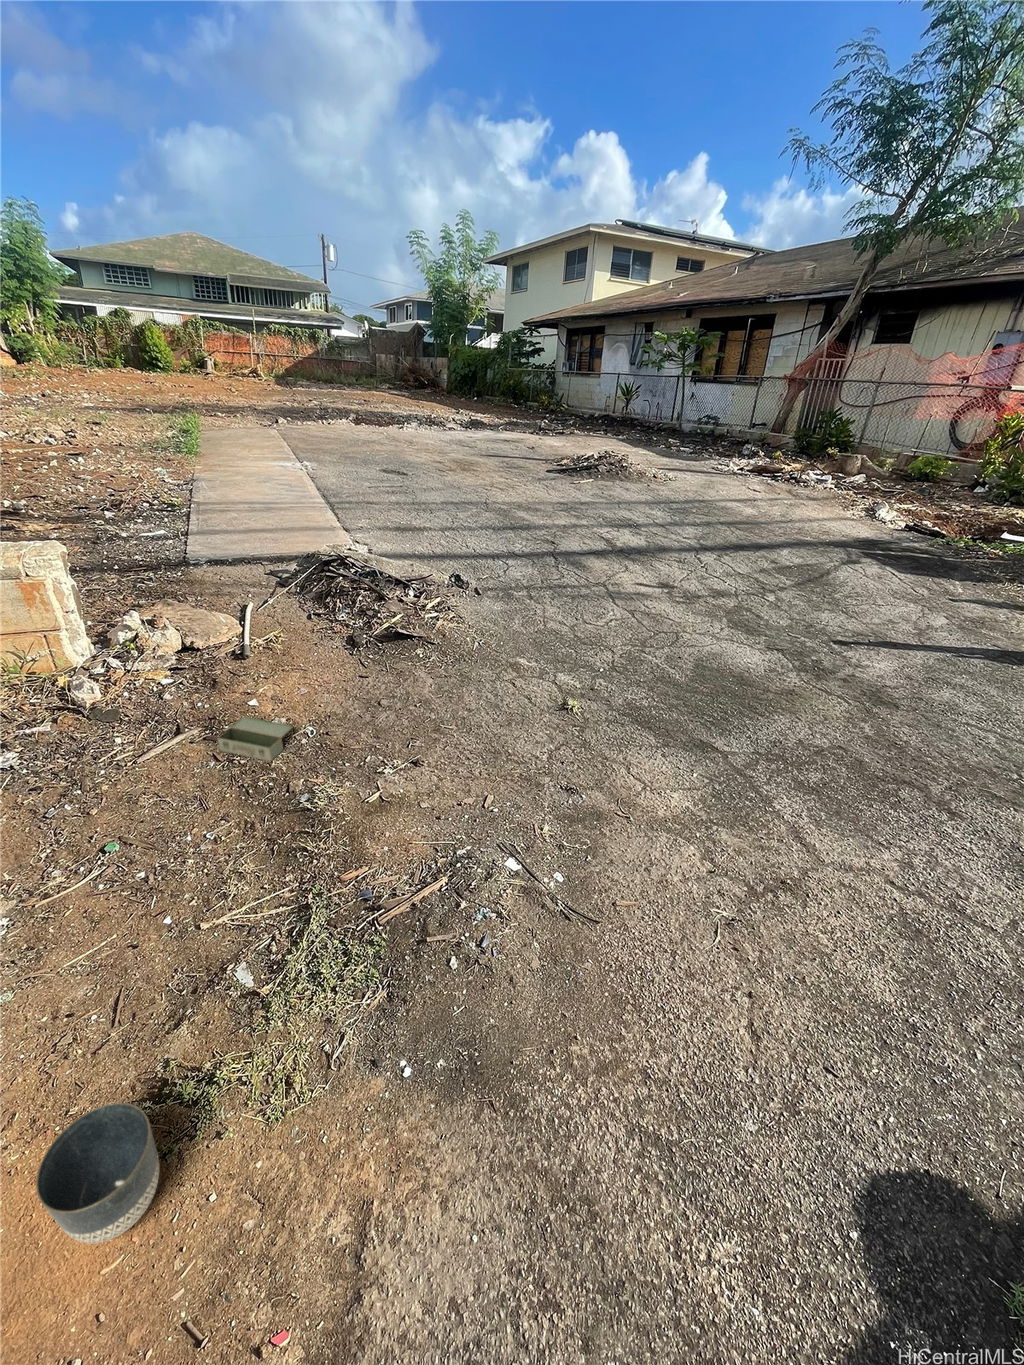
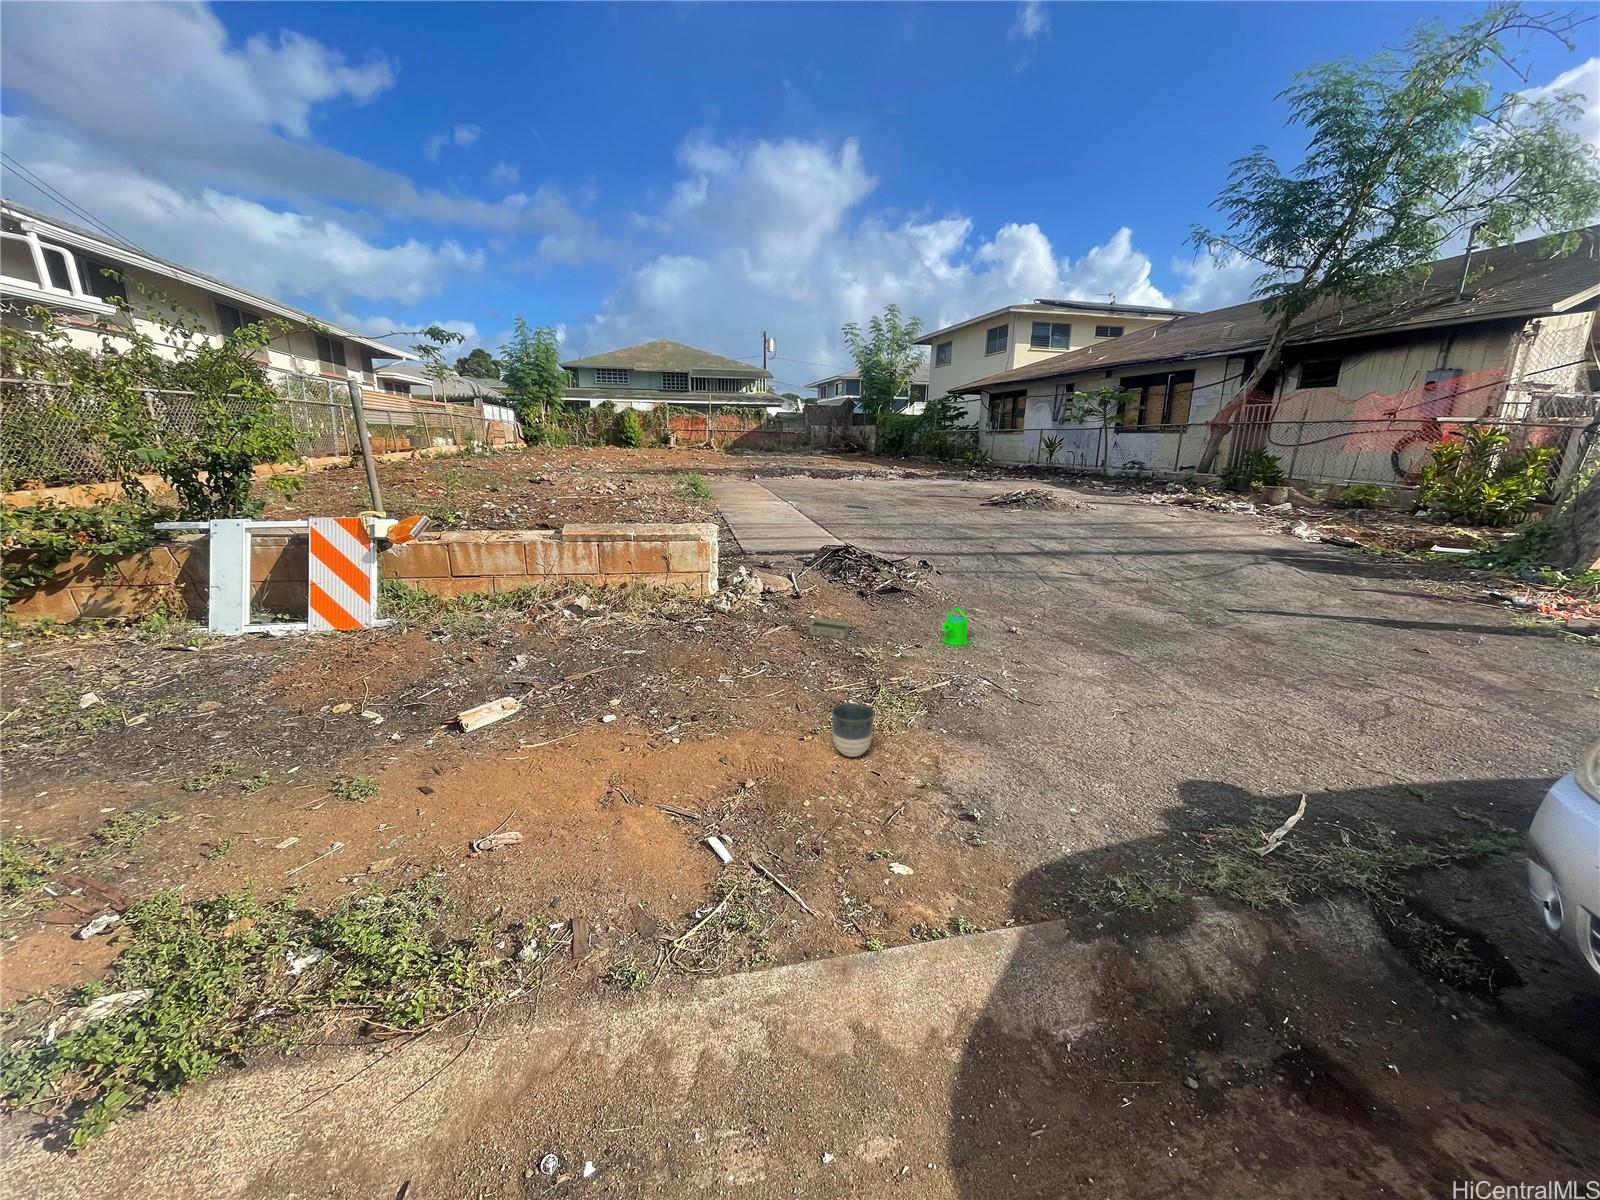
watering can: none [422,706,470,764] -> present [942,608,969,646]

